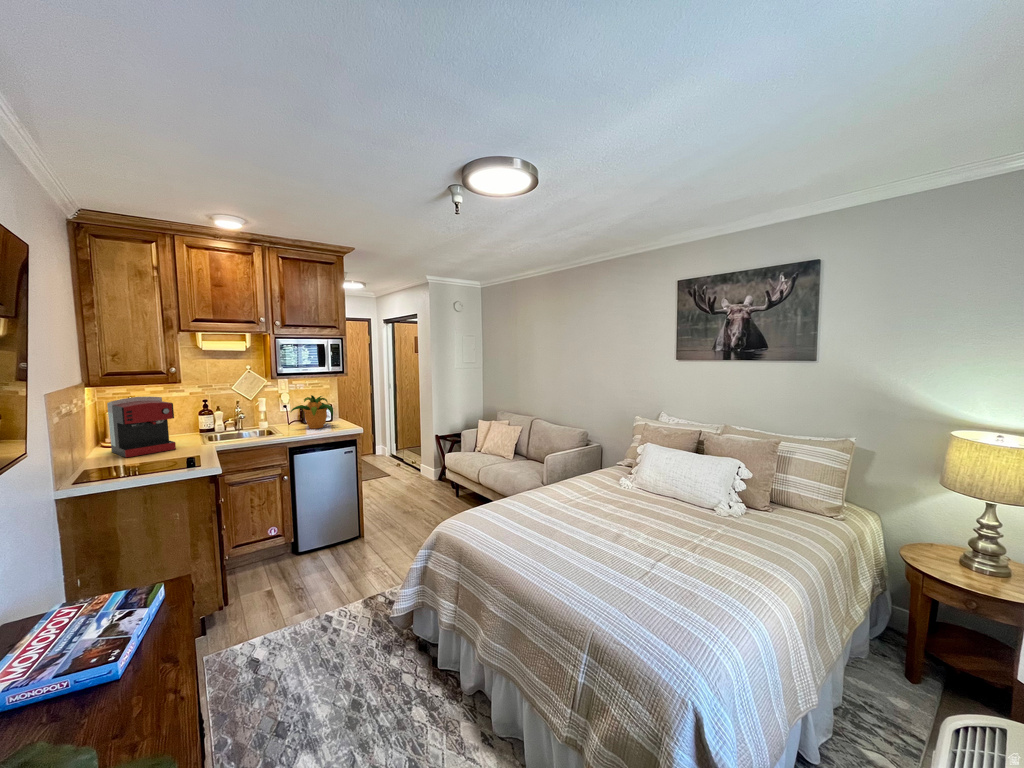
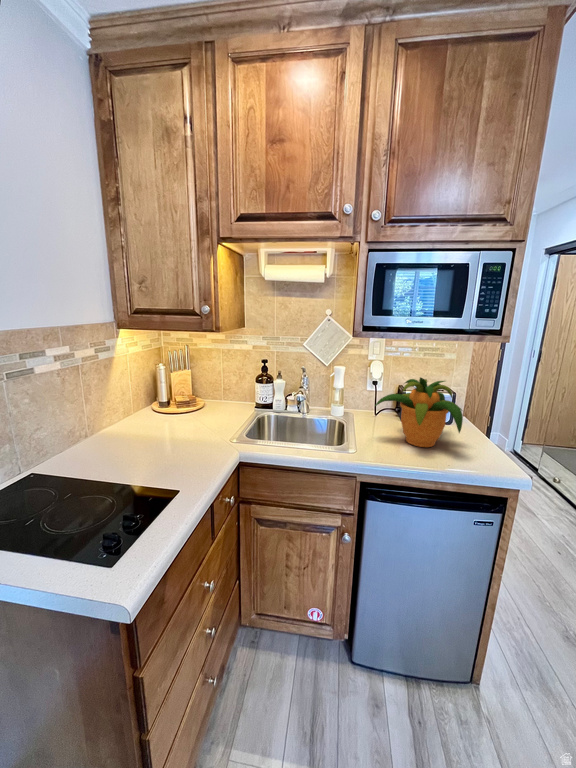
coffee maker: present [107,397,176,457] -> none [114,349,197,447]

